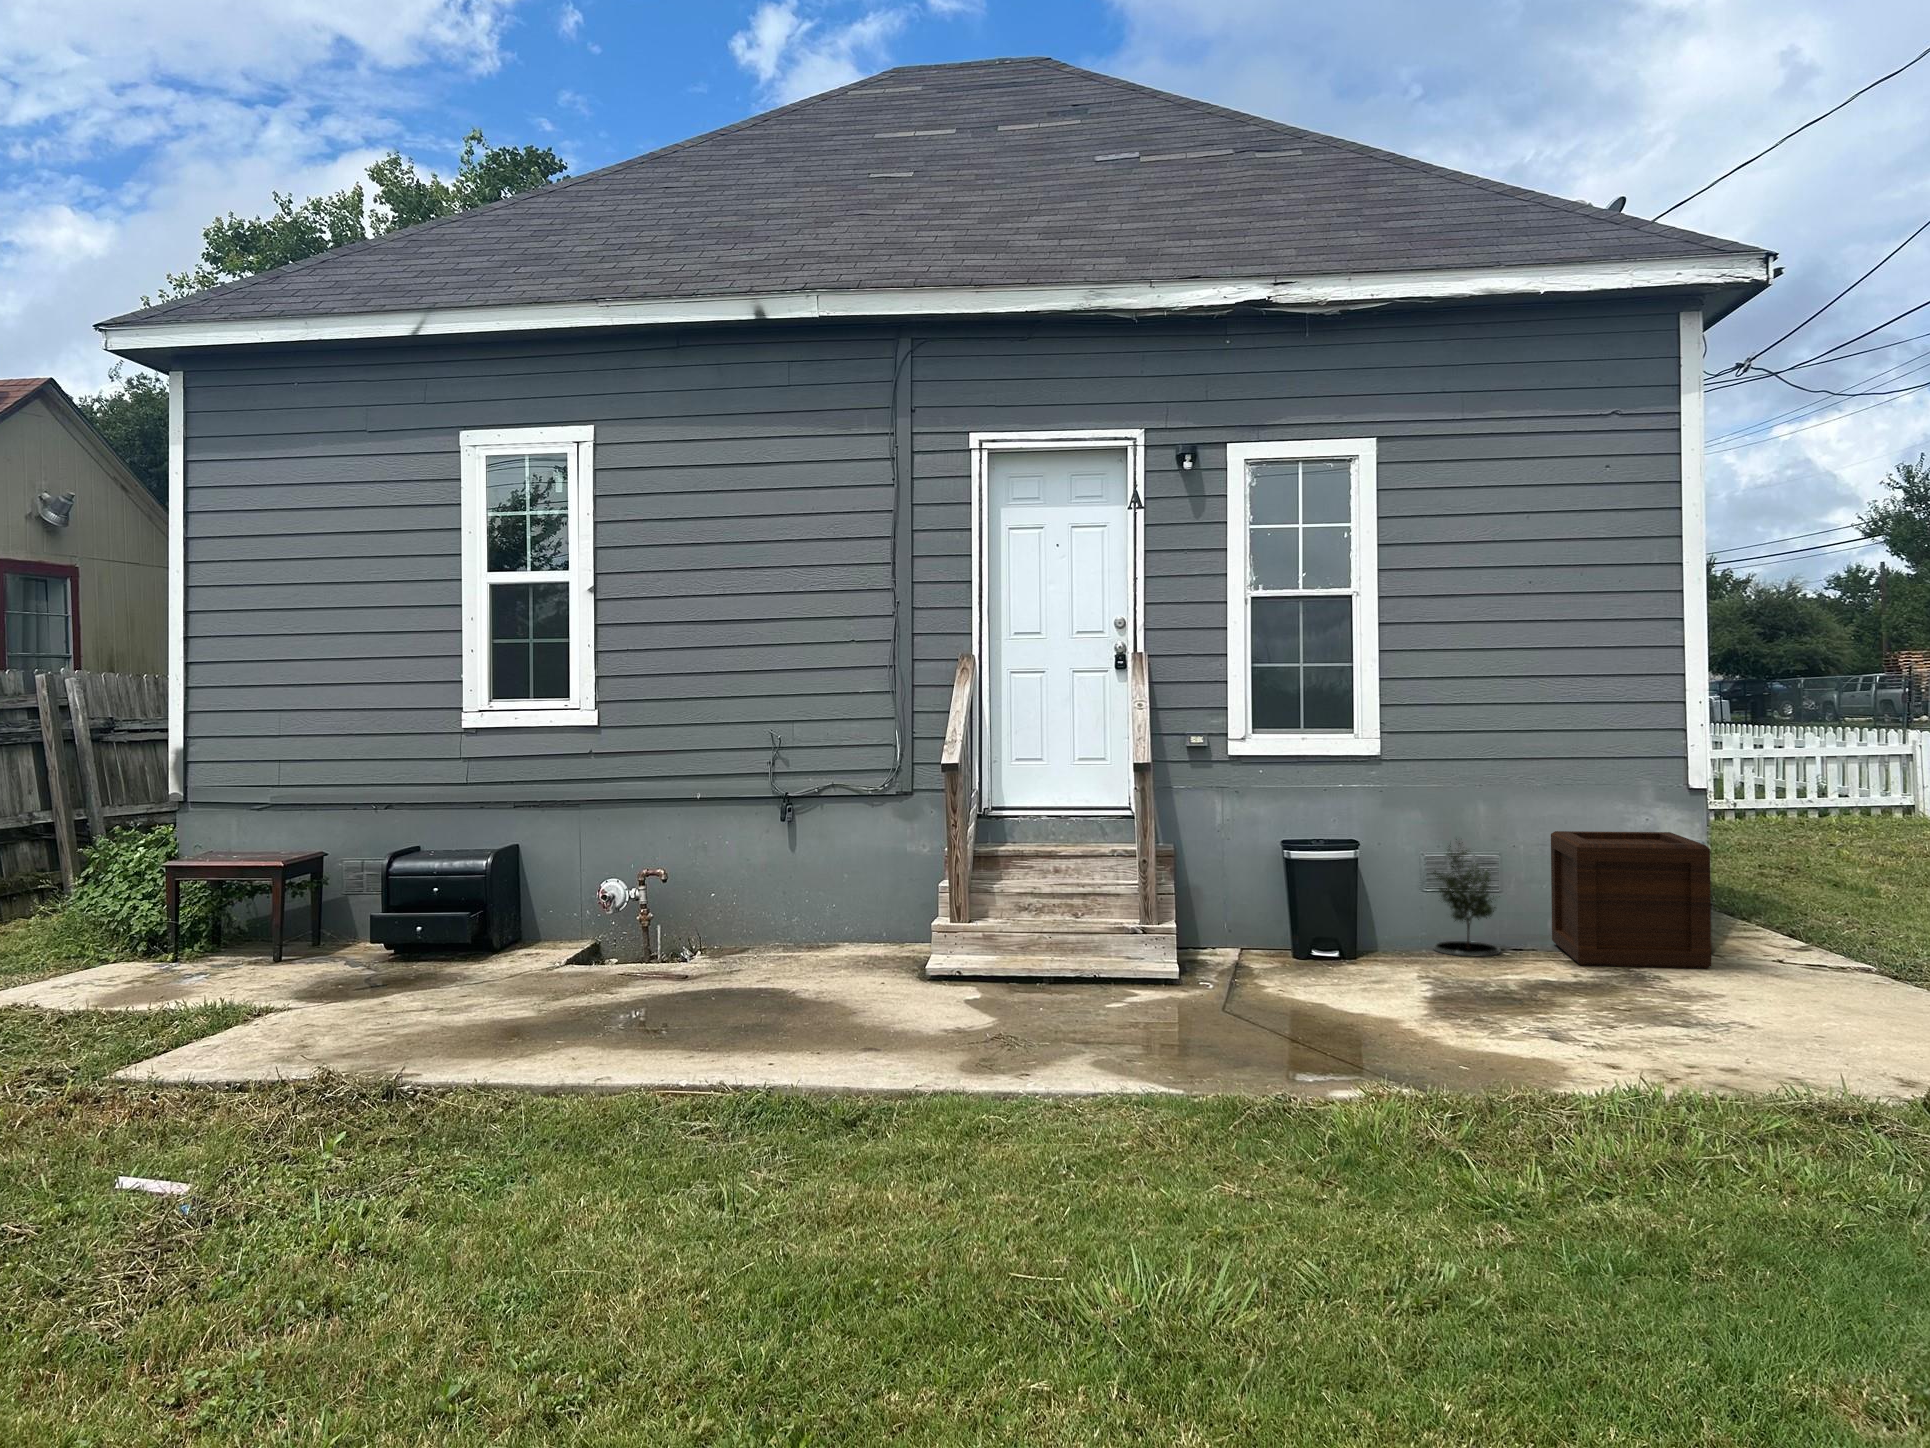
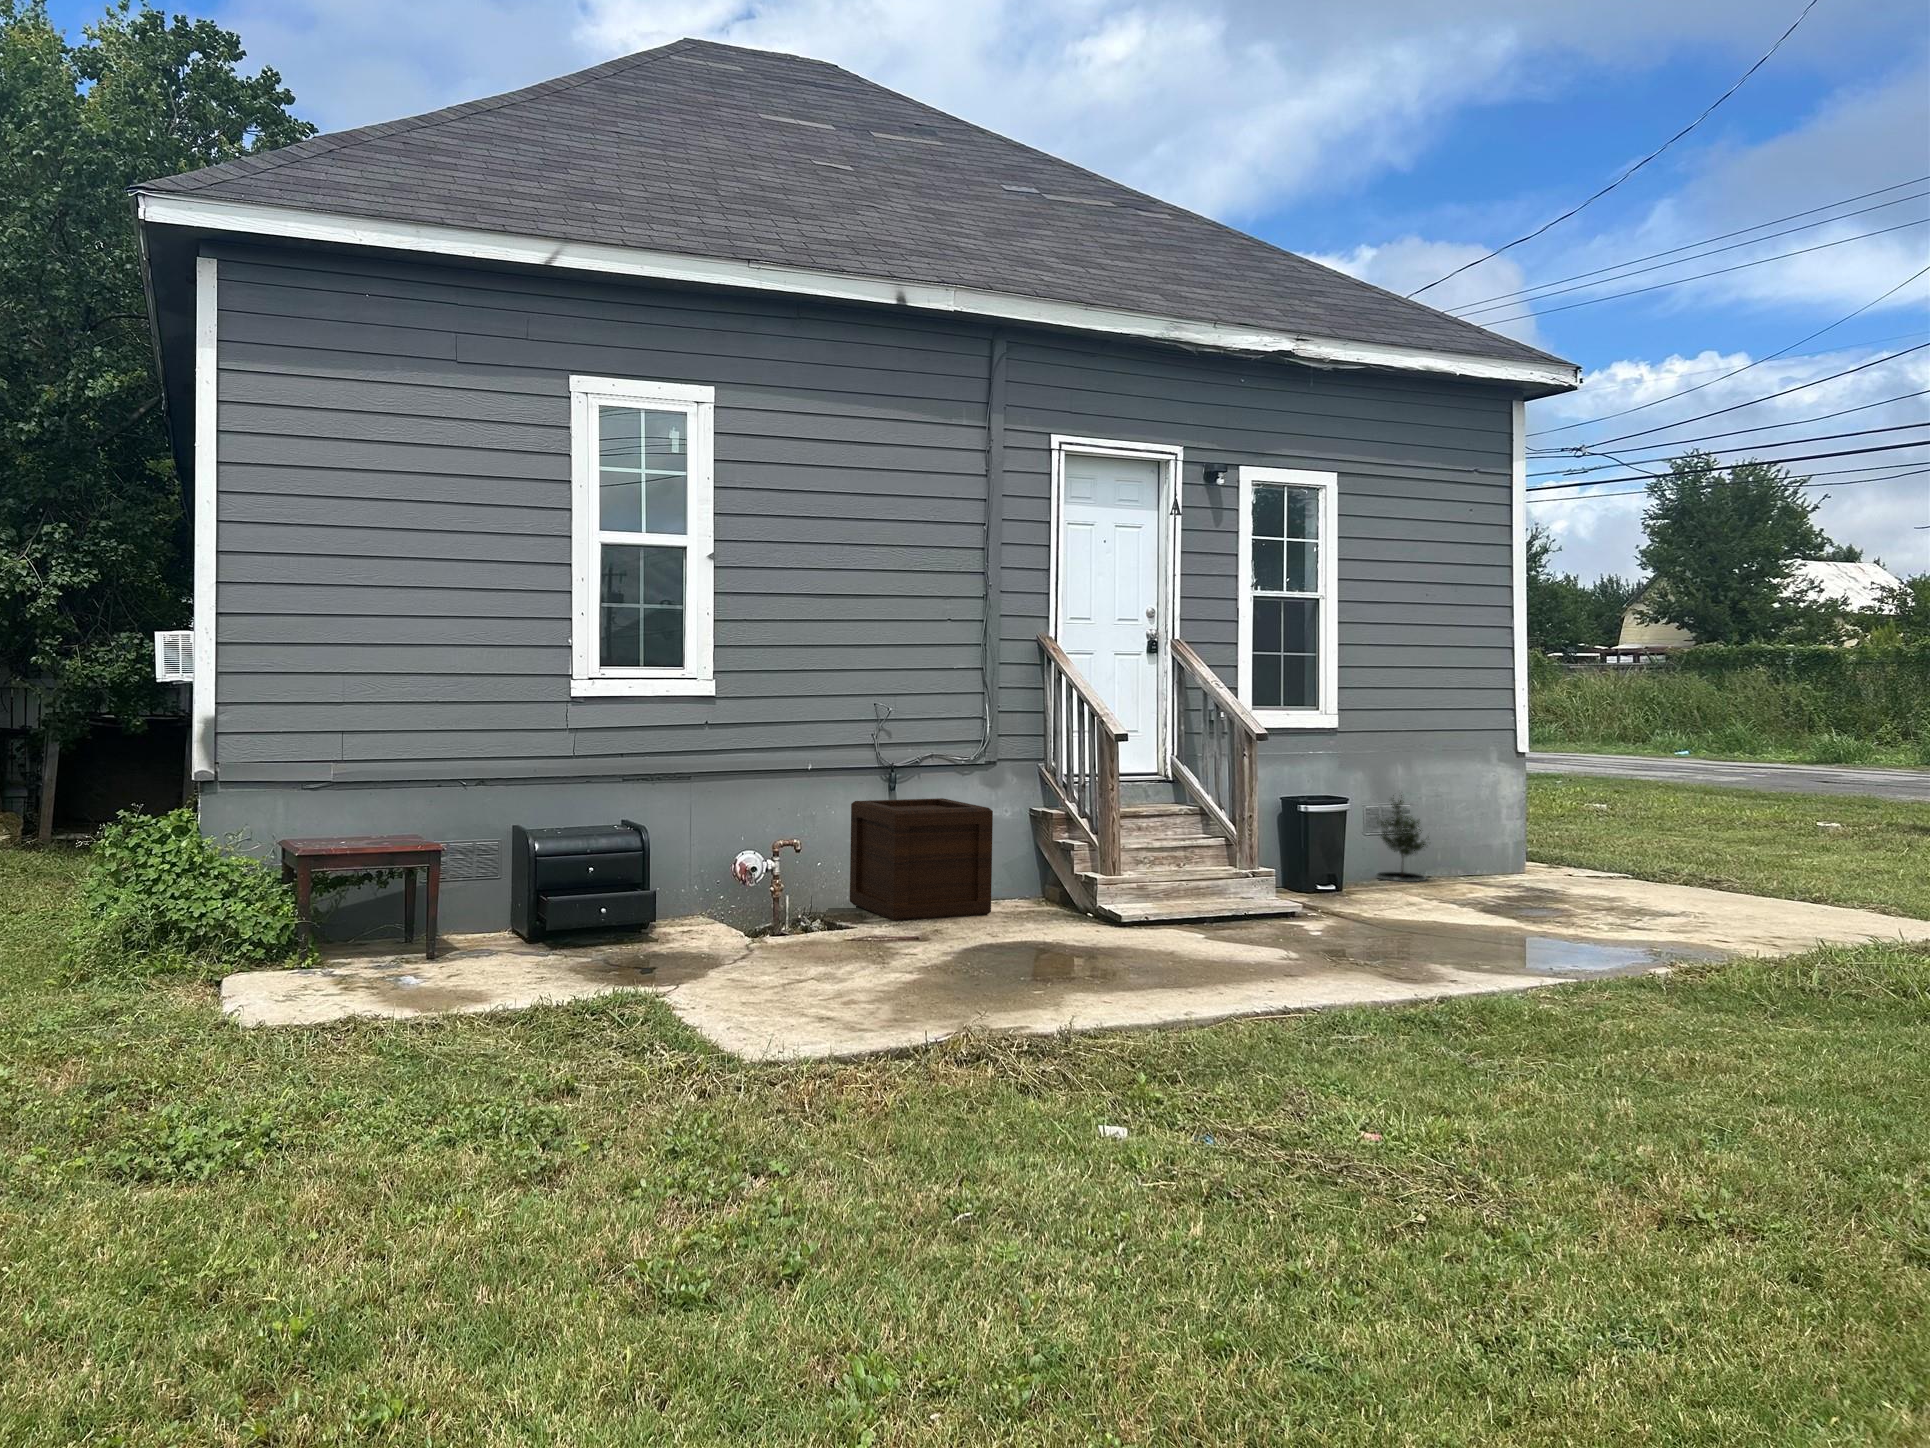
wooden crate: present [1551,831,1711,969] -> present [850,798,993,921]

